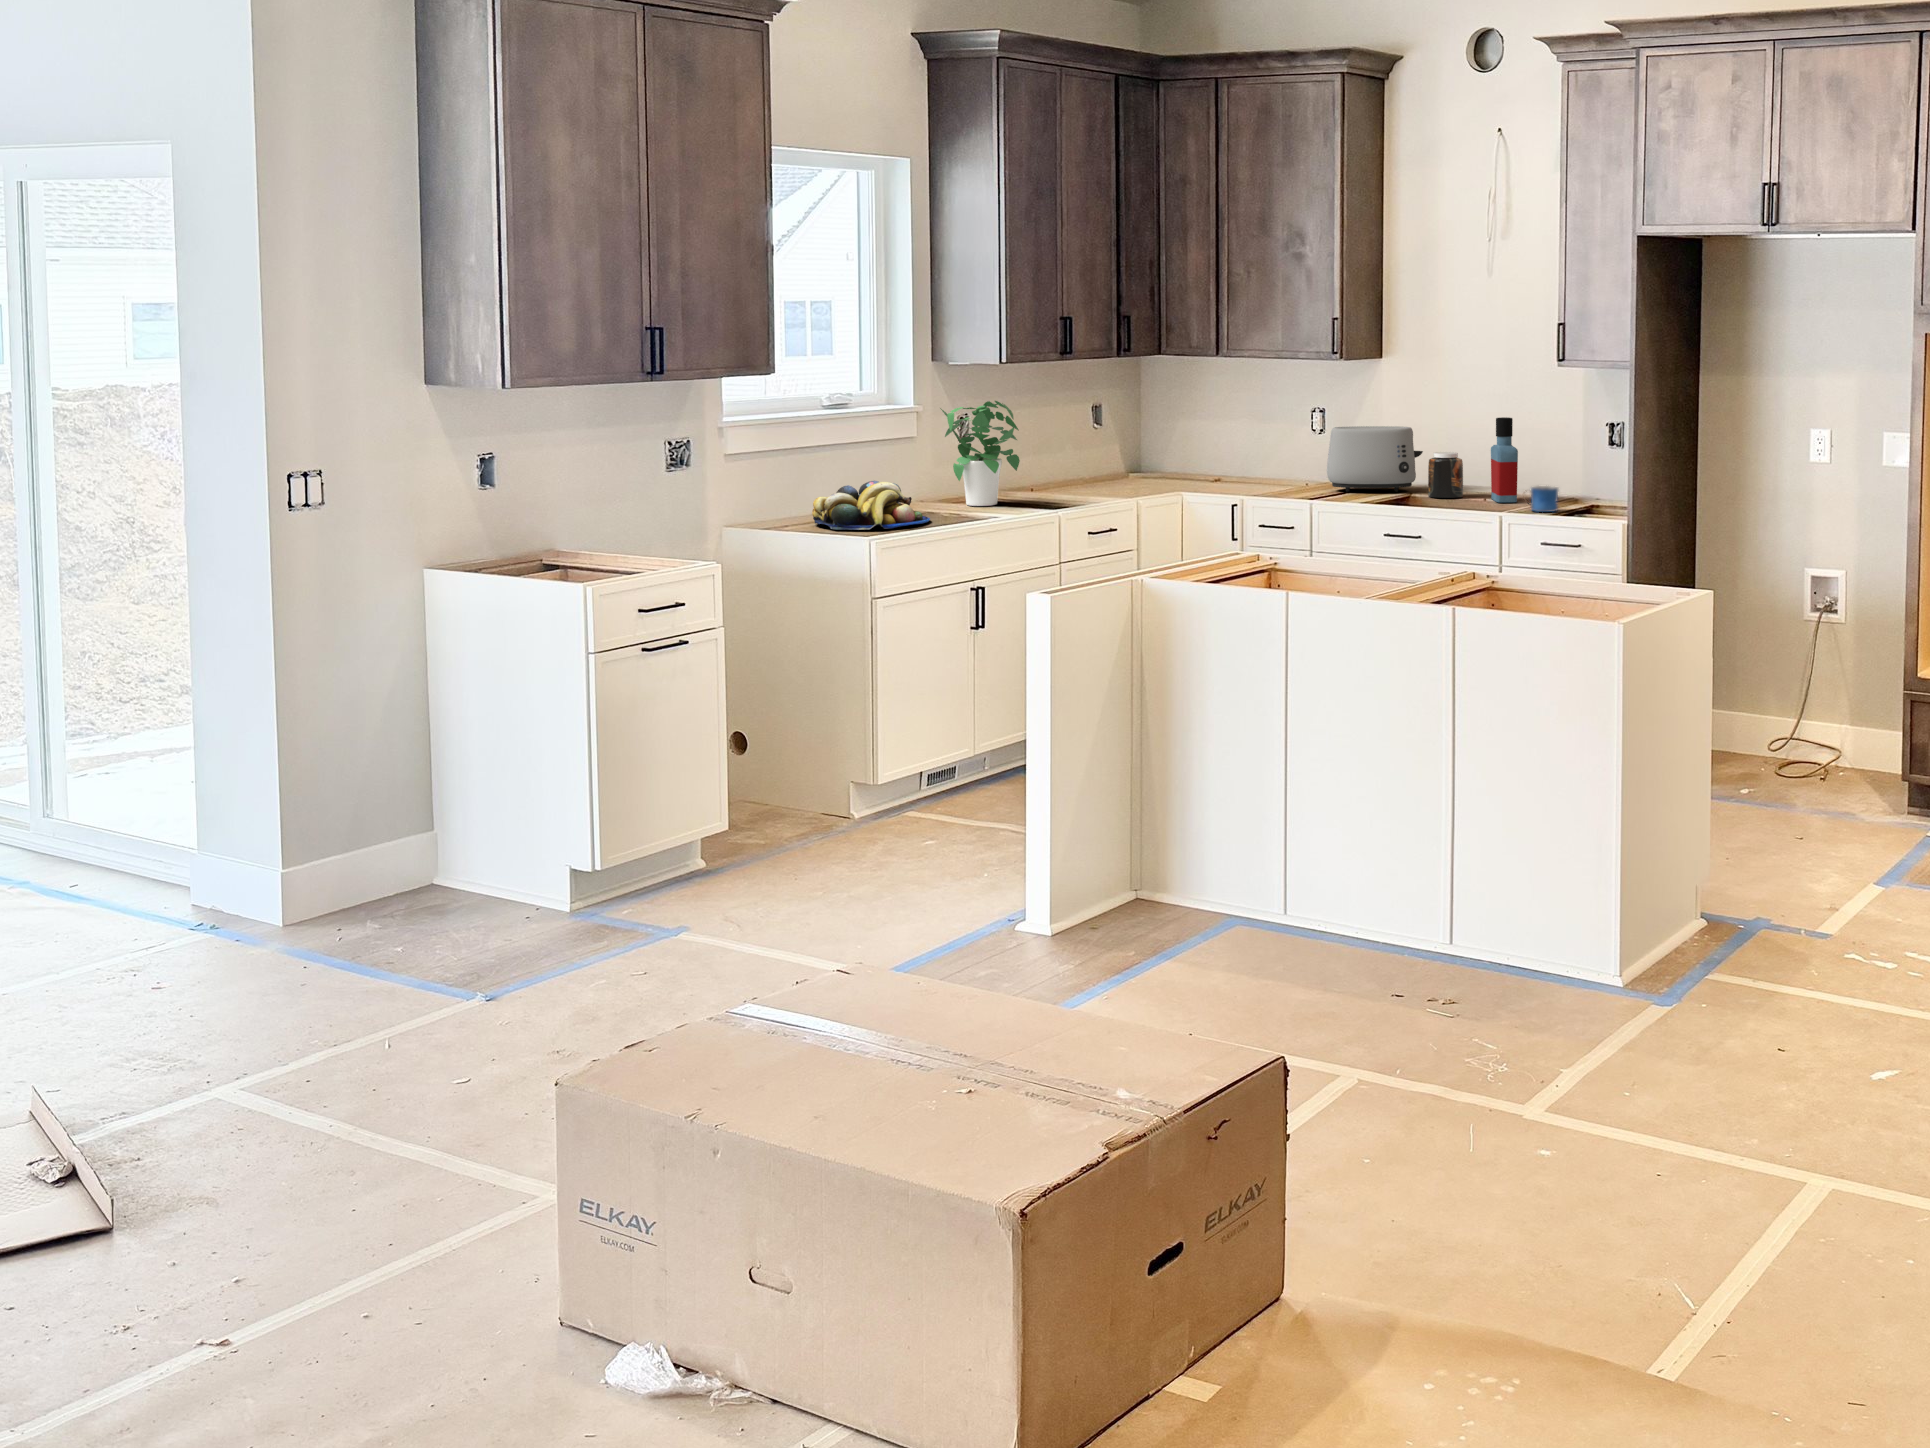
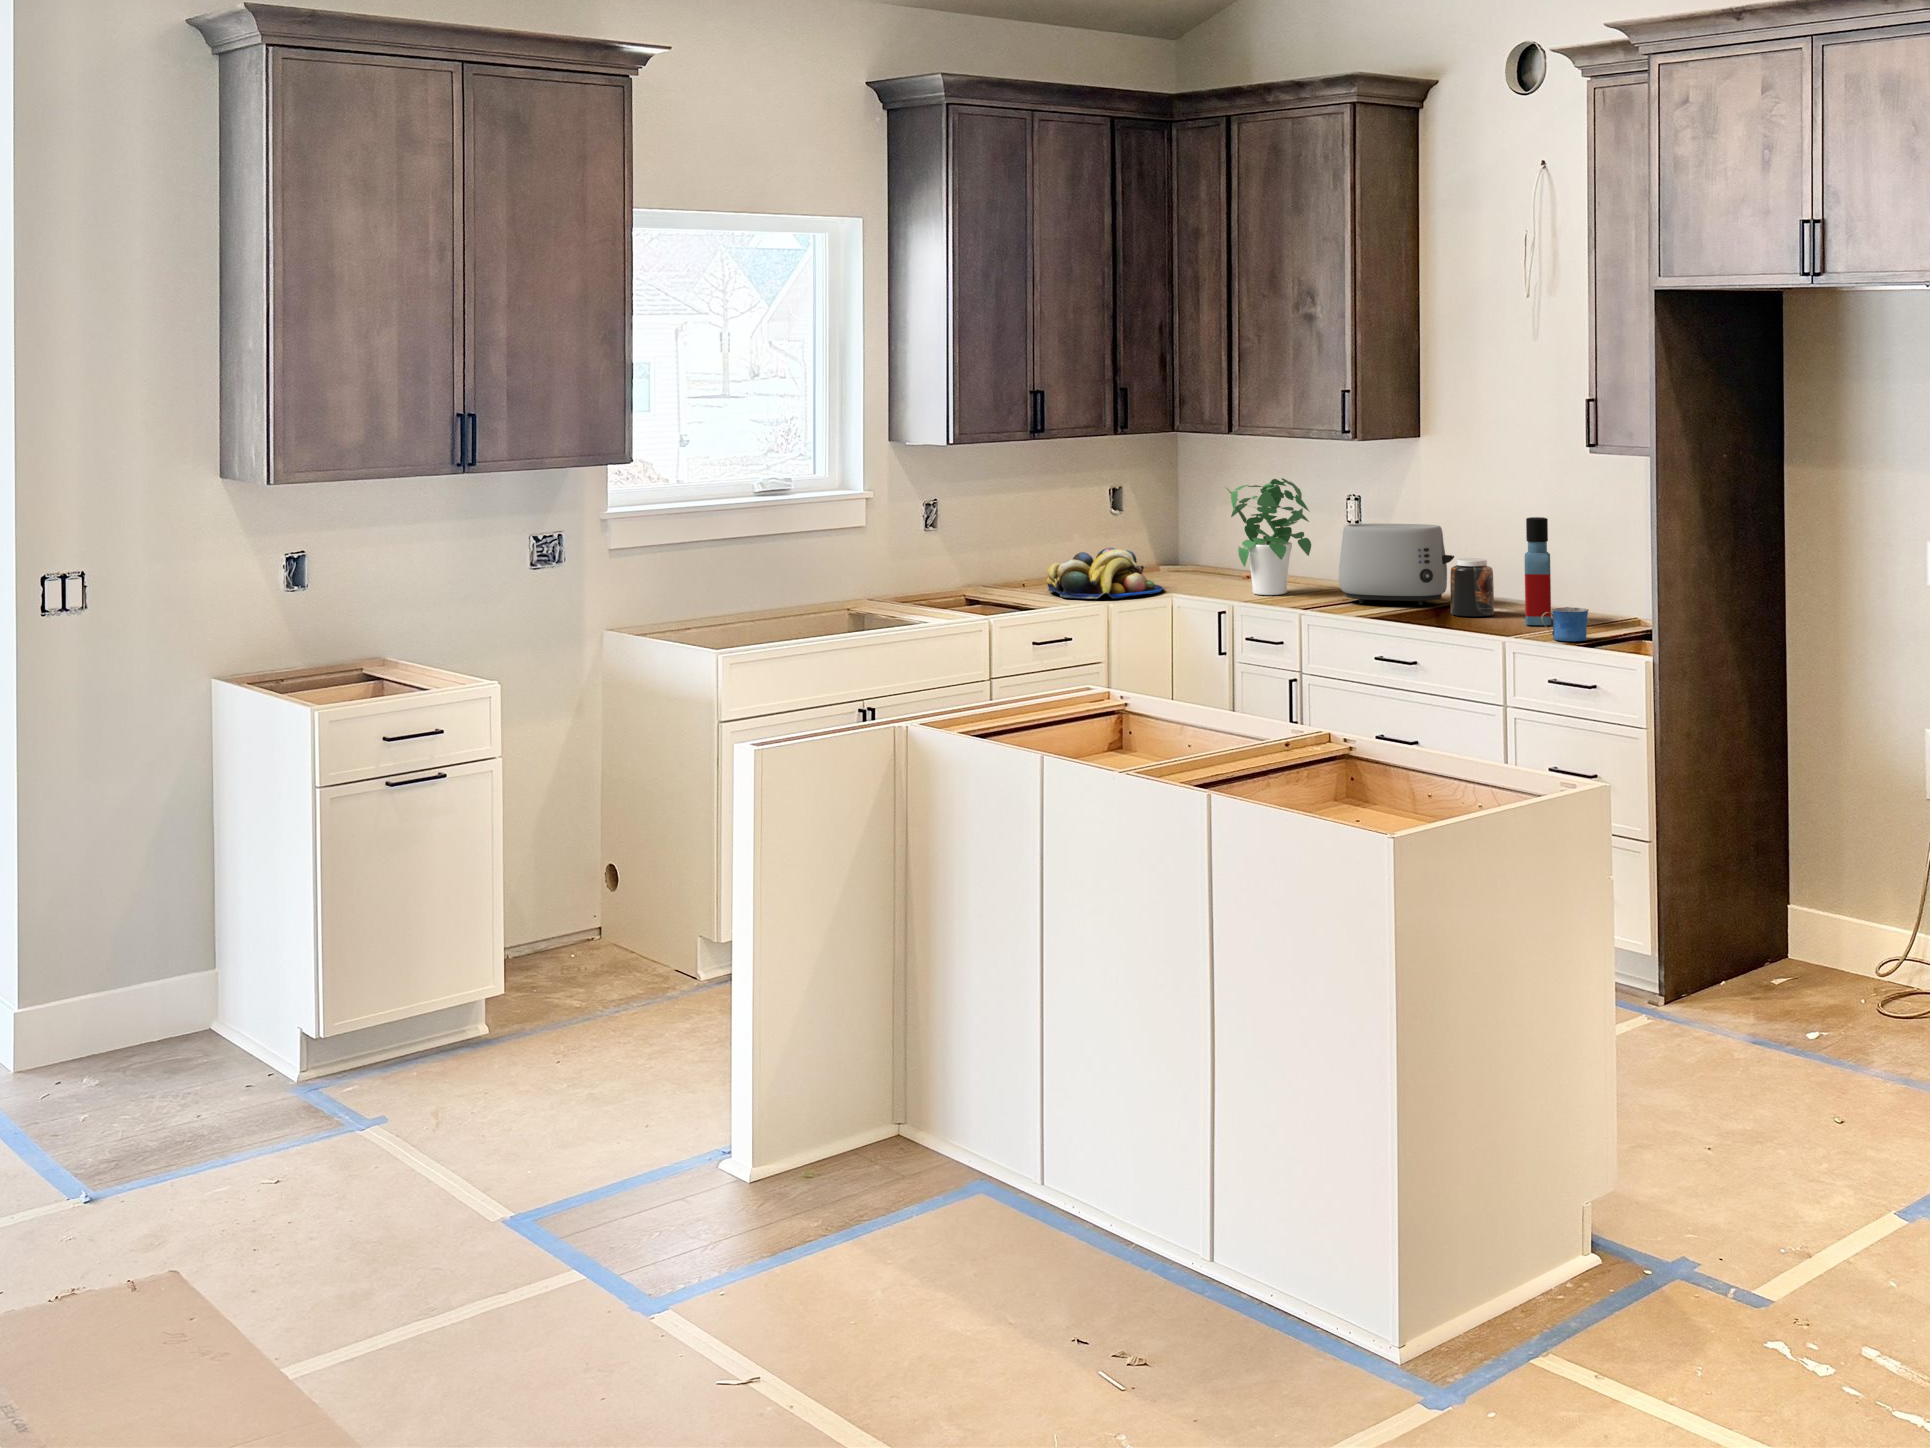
potted plant: present [940,401,1020,506] -> present [1226,478,1311,595]
fruit bowl: present [812,481,930,530] -> present [1046,548,1163,599]

